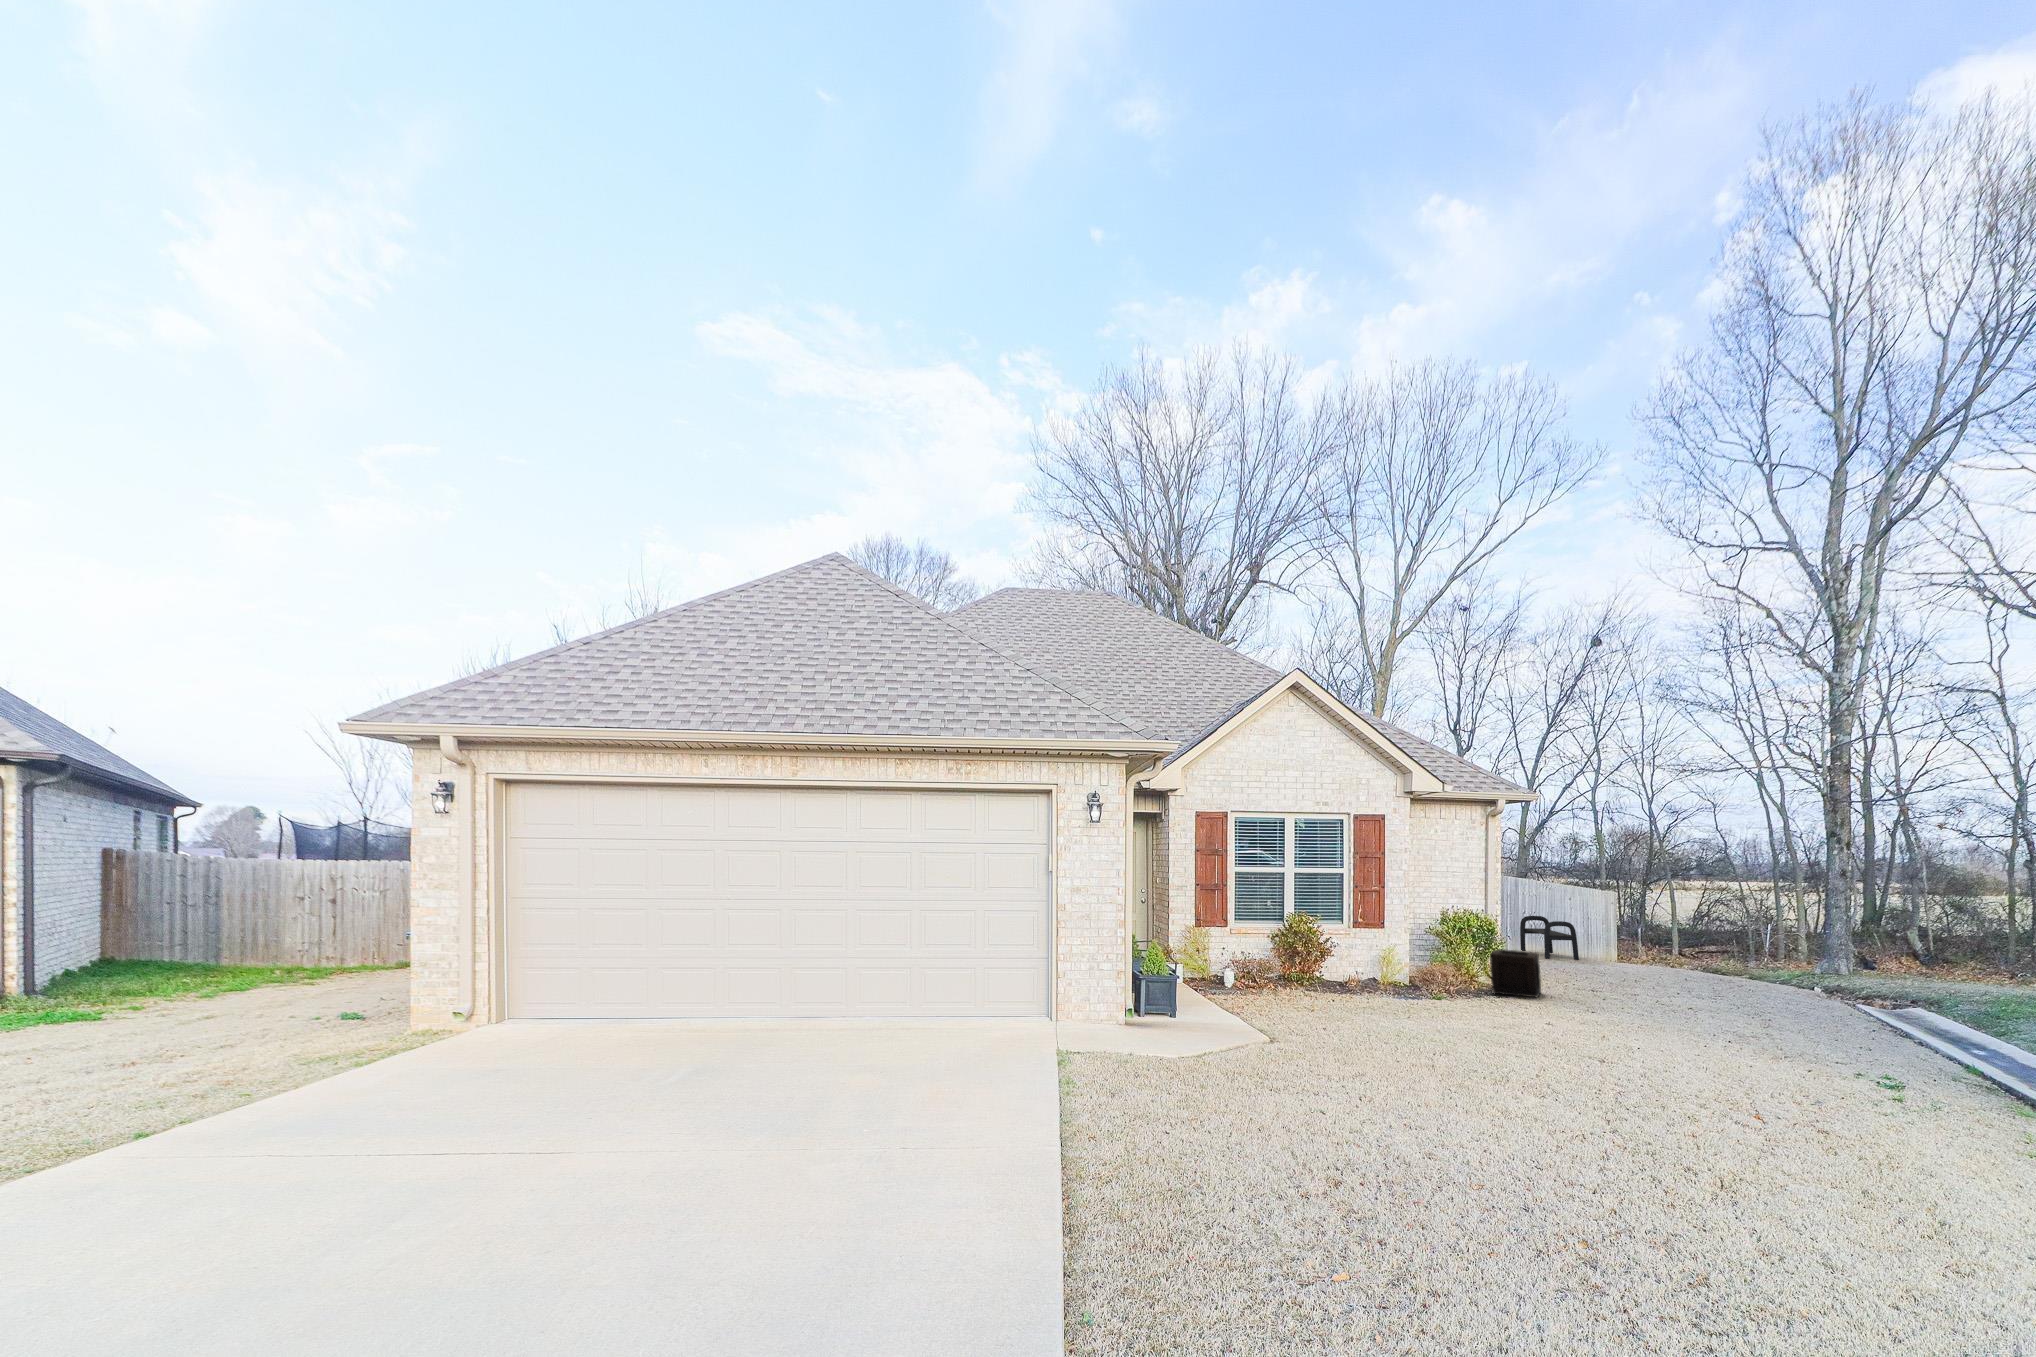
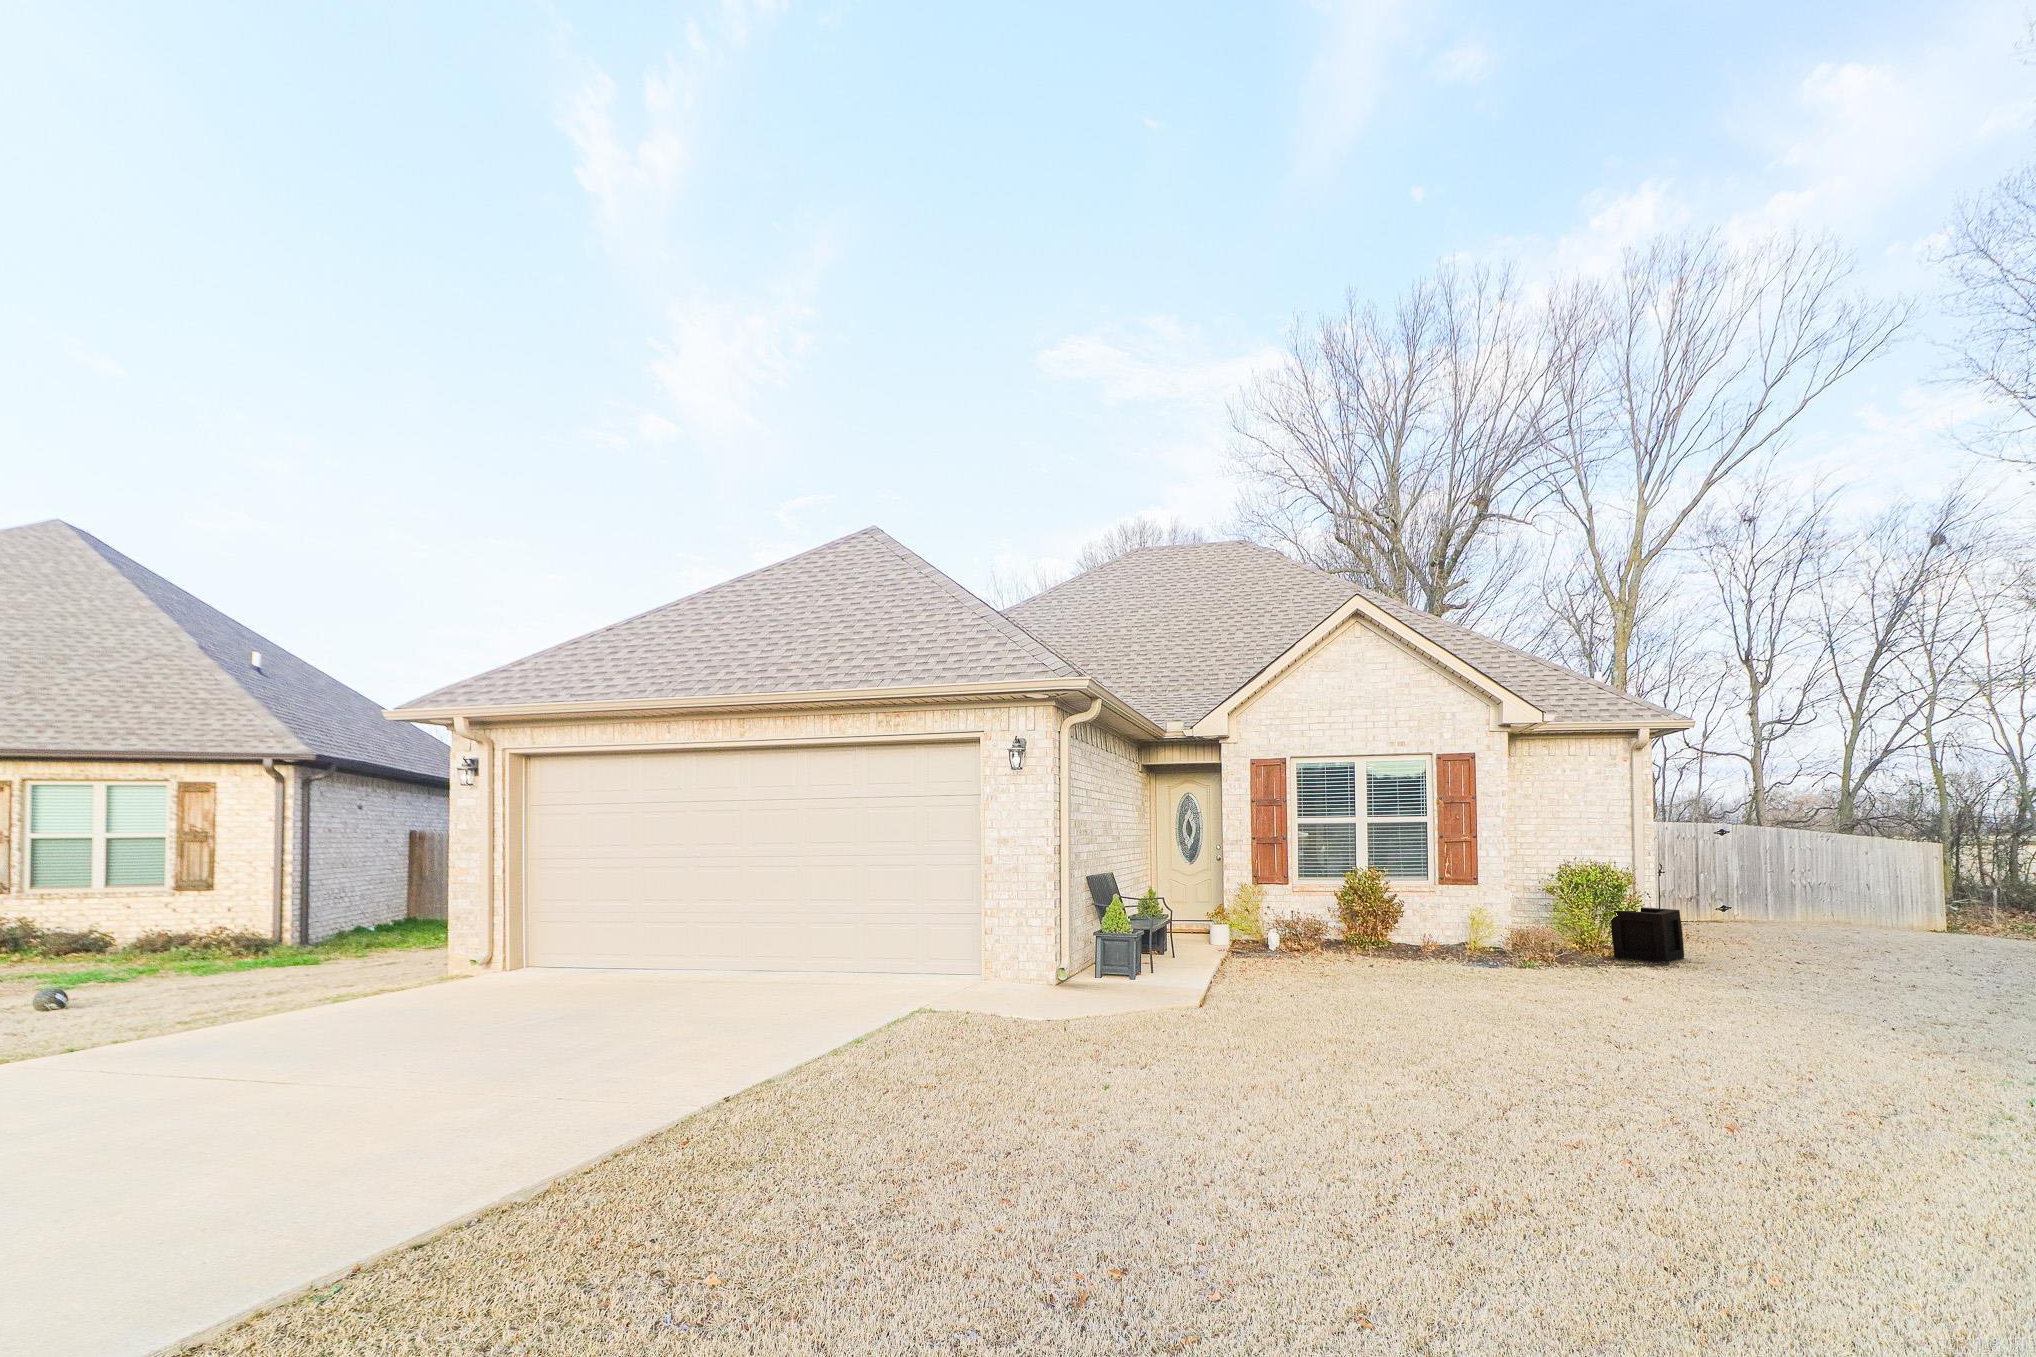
bench: present [1520,916,1579,960] -> none [1757,876,1831,930]

